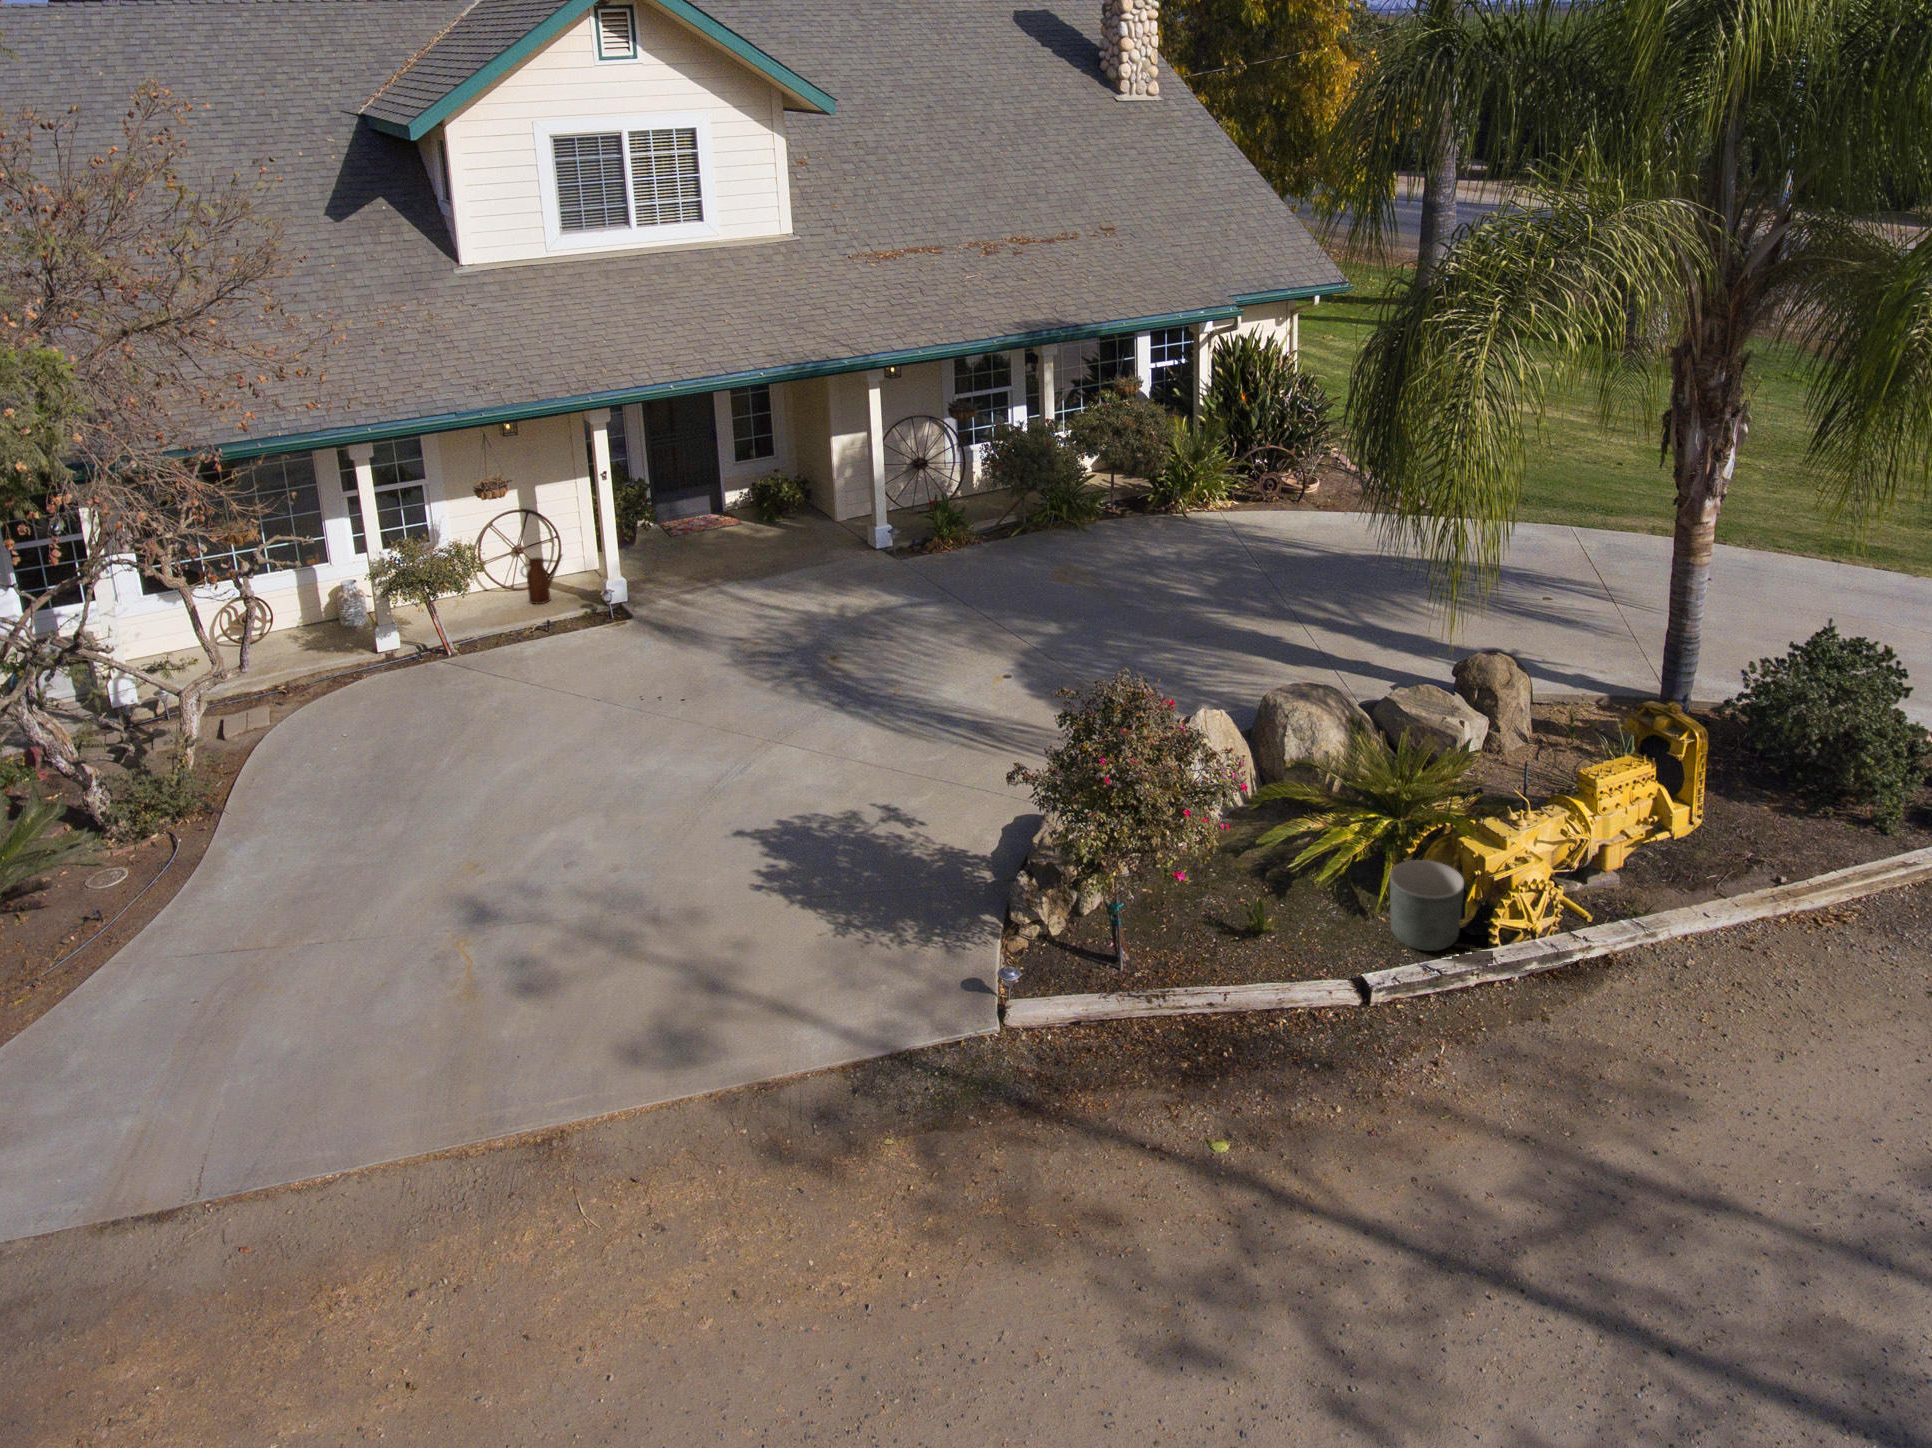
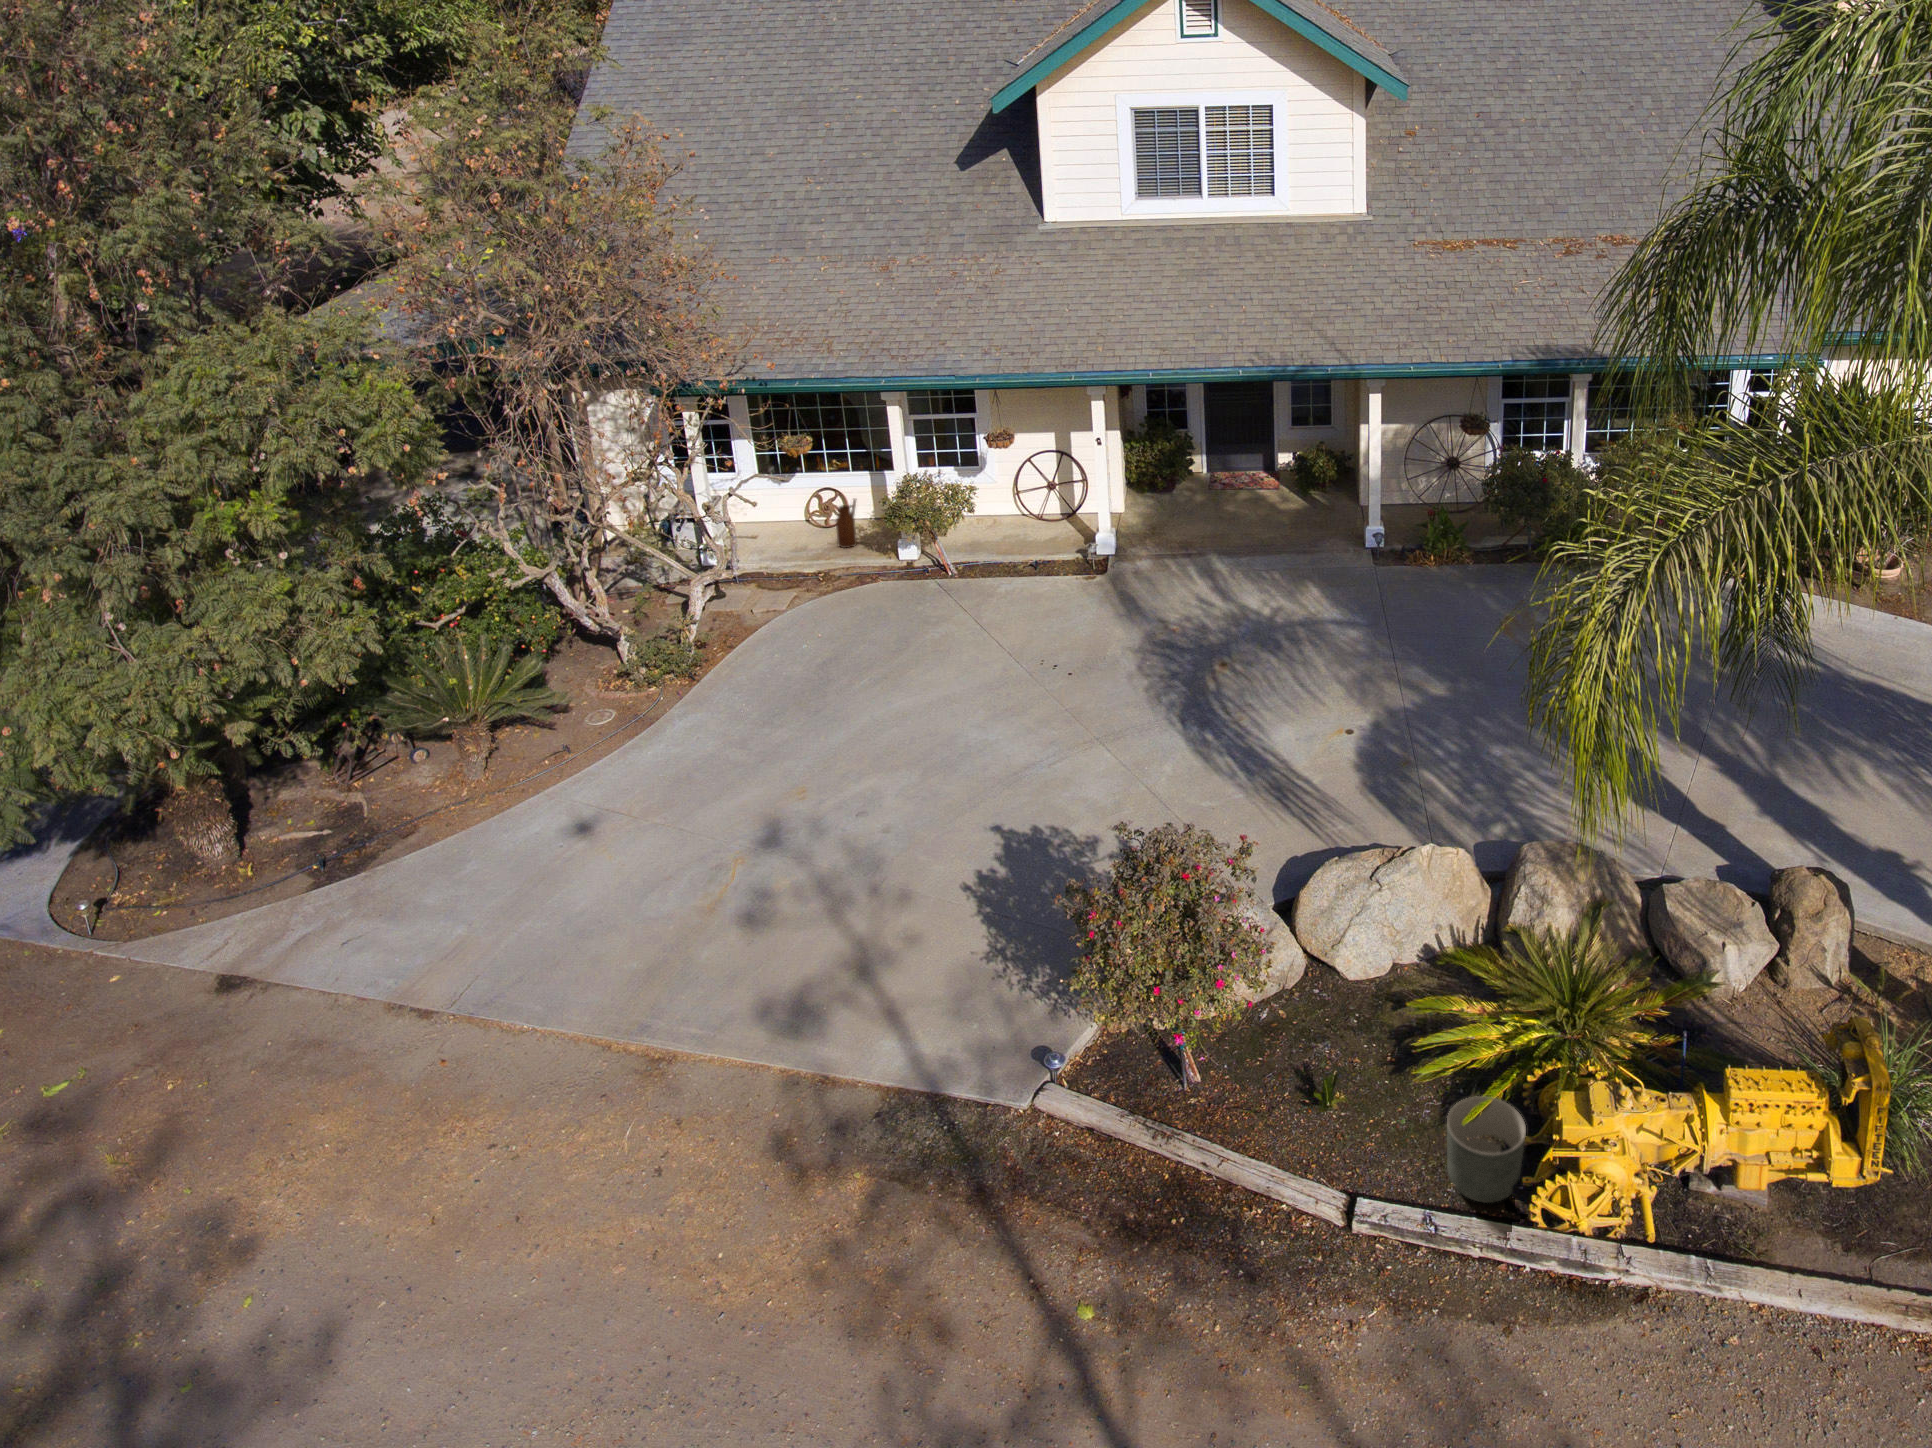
watering can: present [521,554,562,604] -> present [836,499,857,548]

